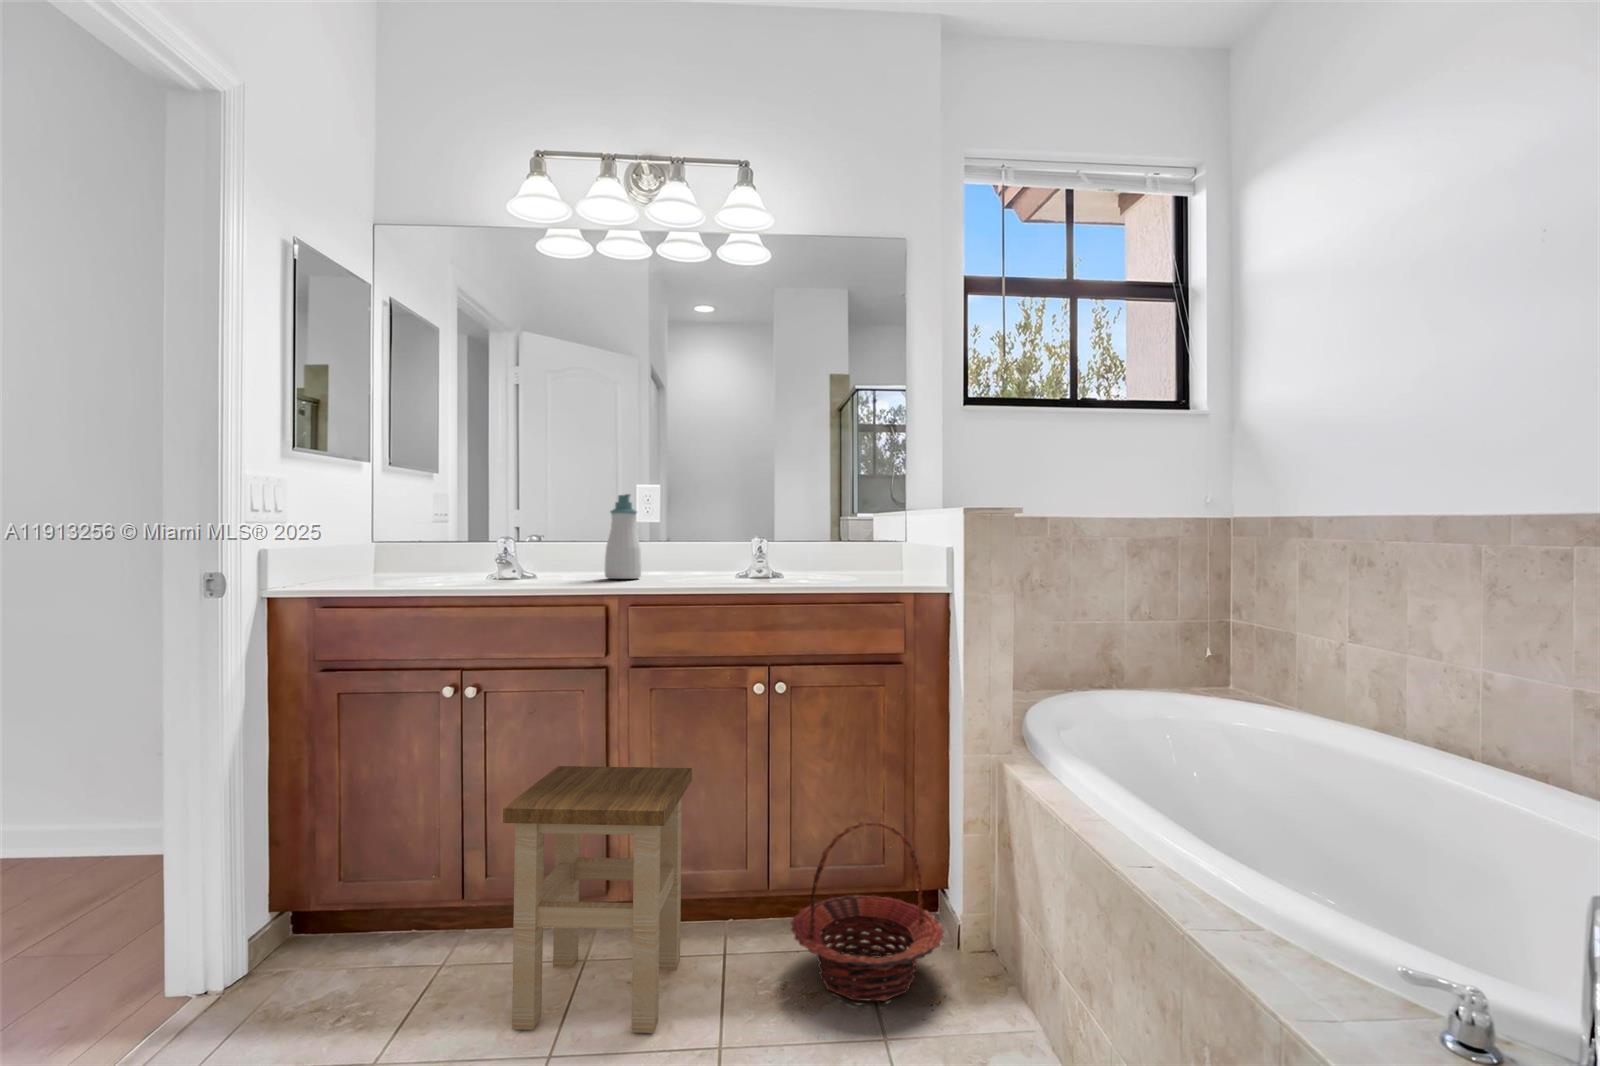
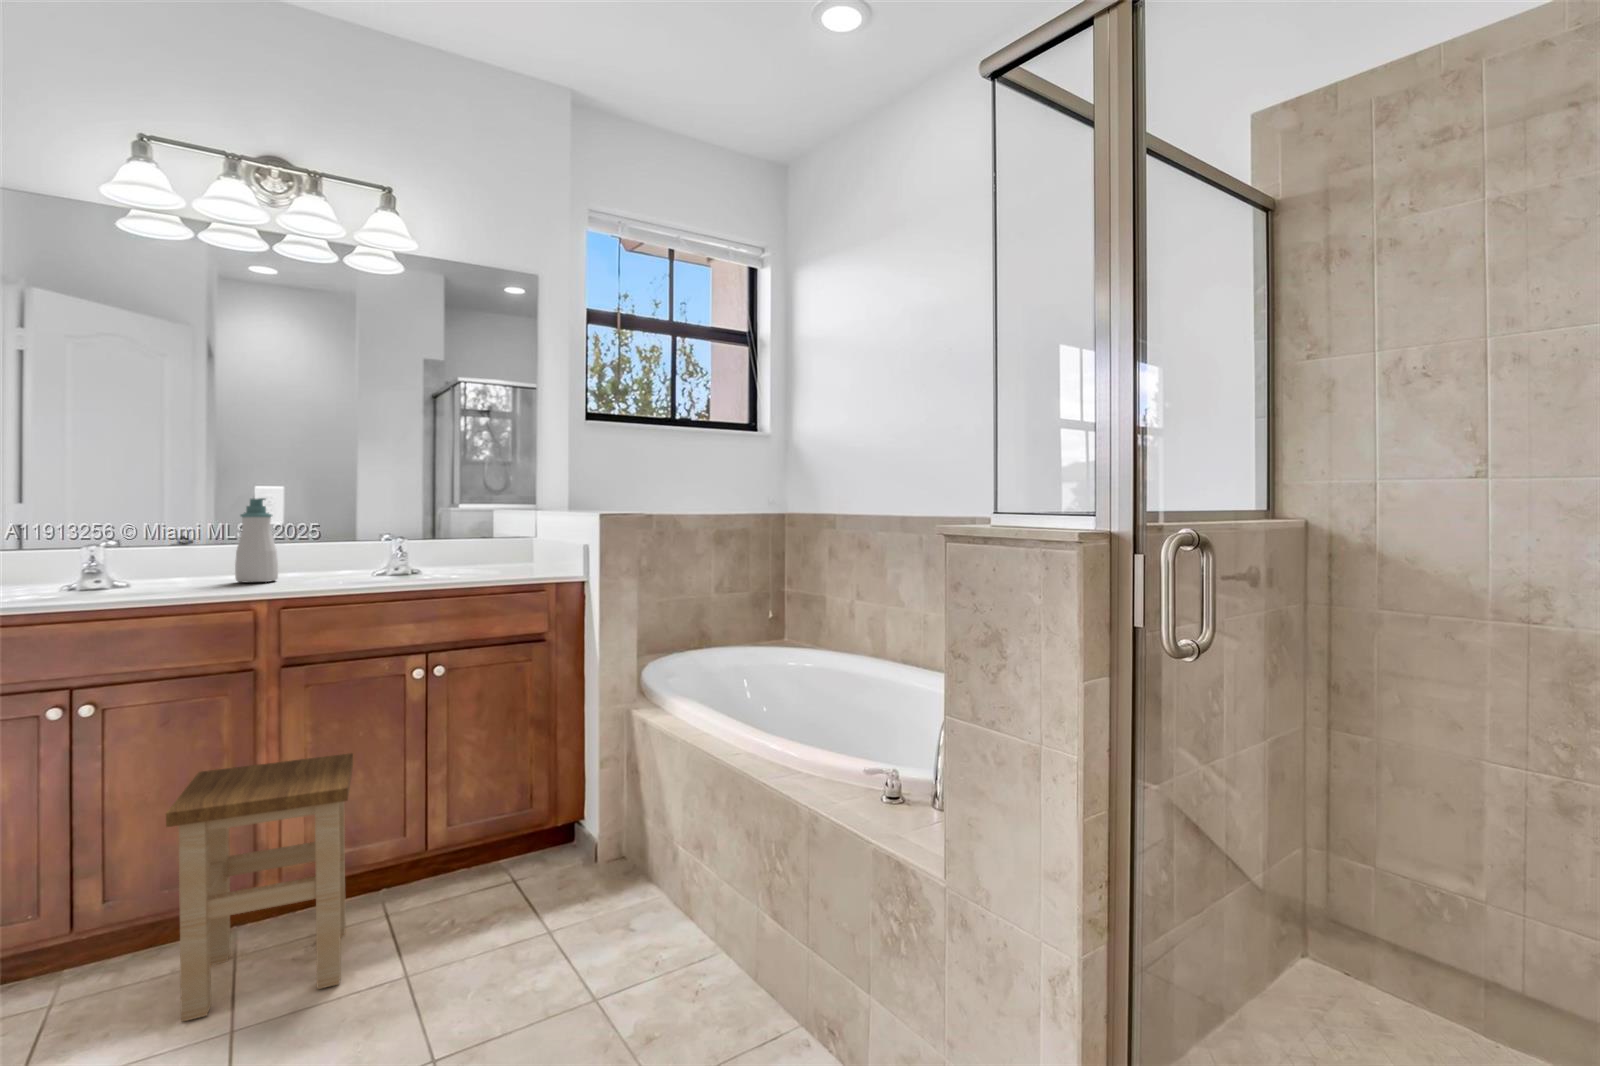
basket: present [791,822,944,1001] -> none [457,772,590,916]

